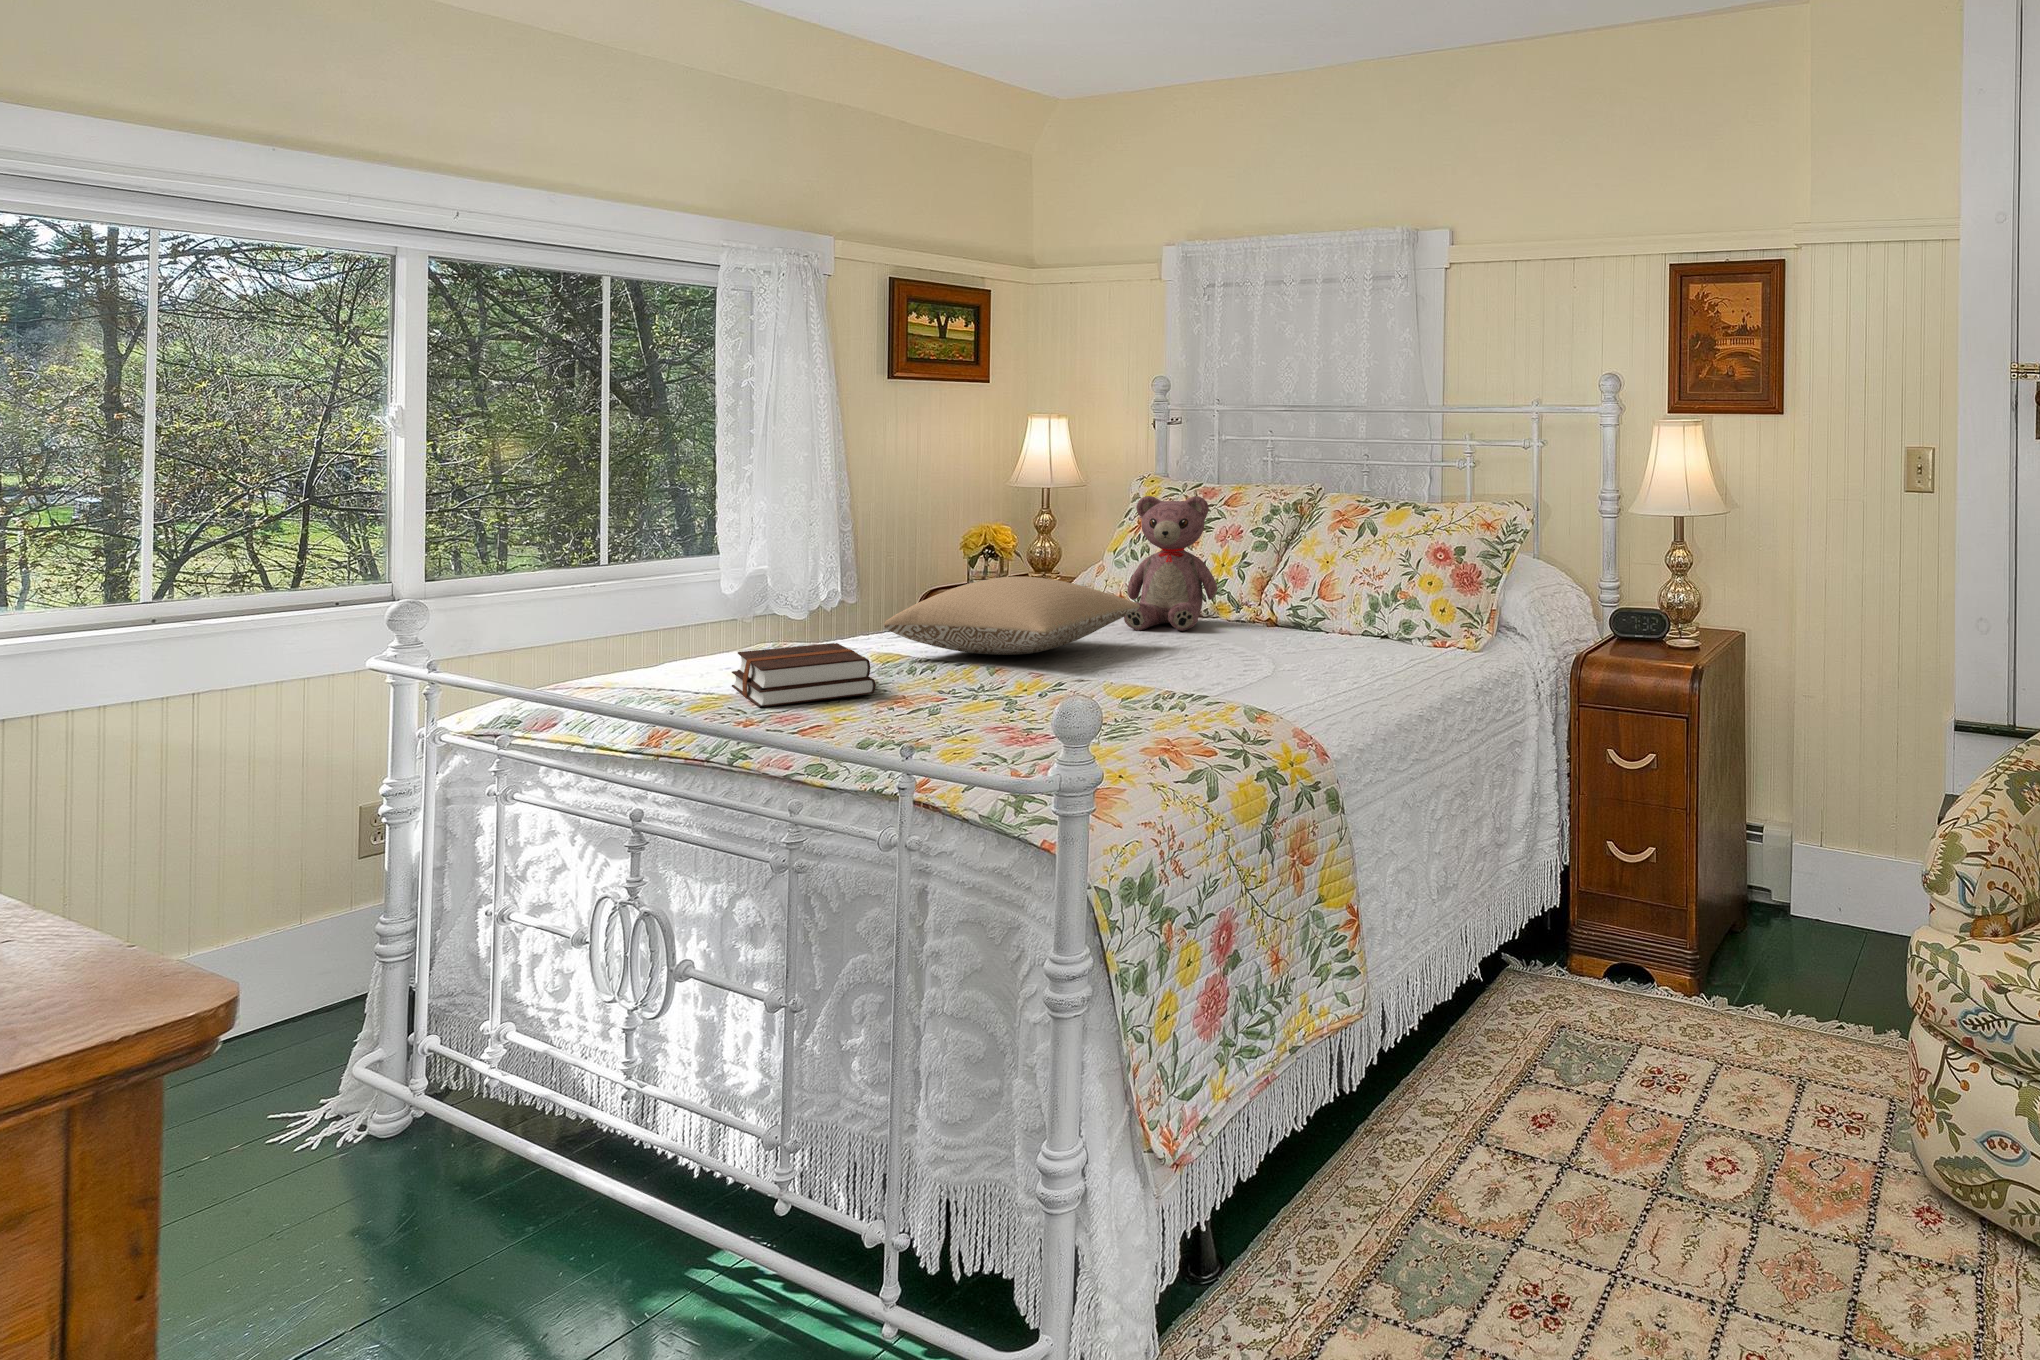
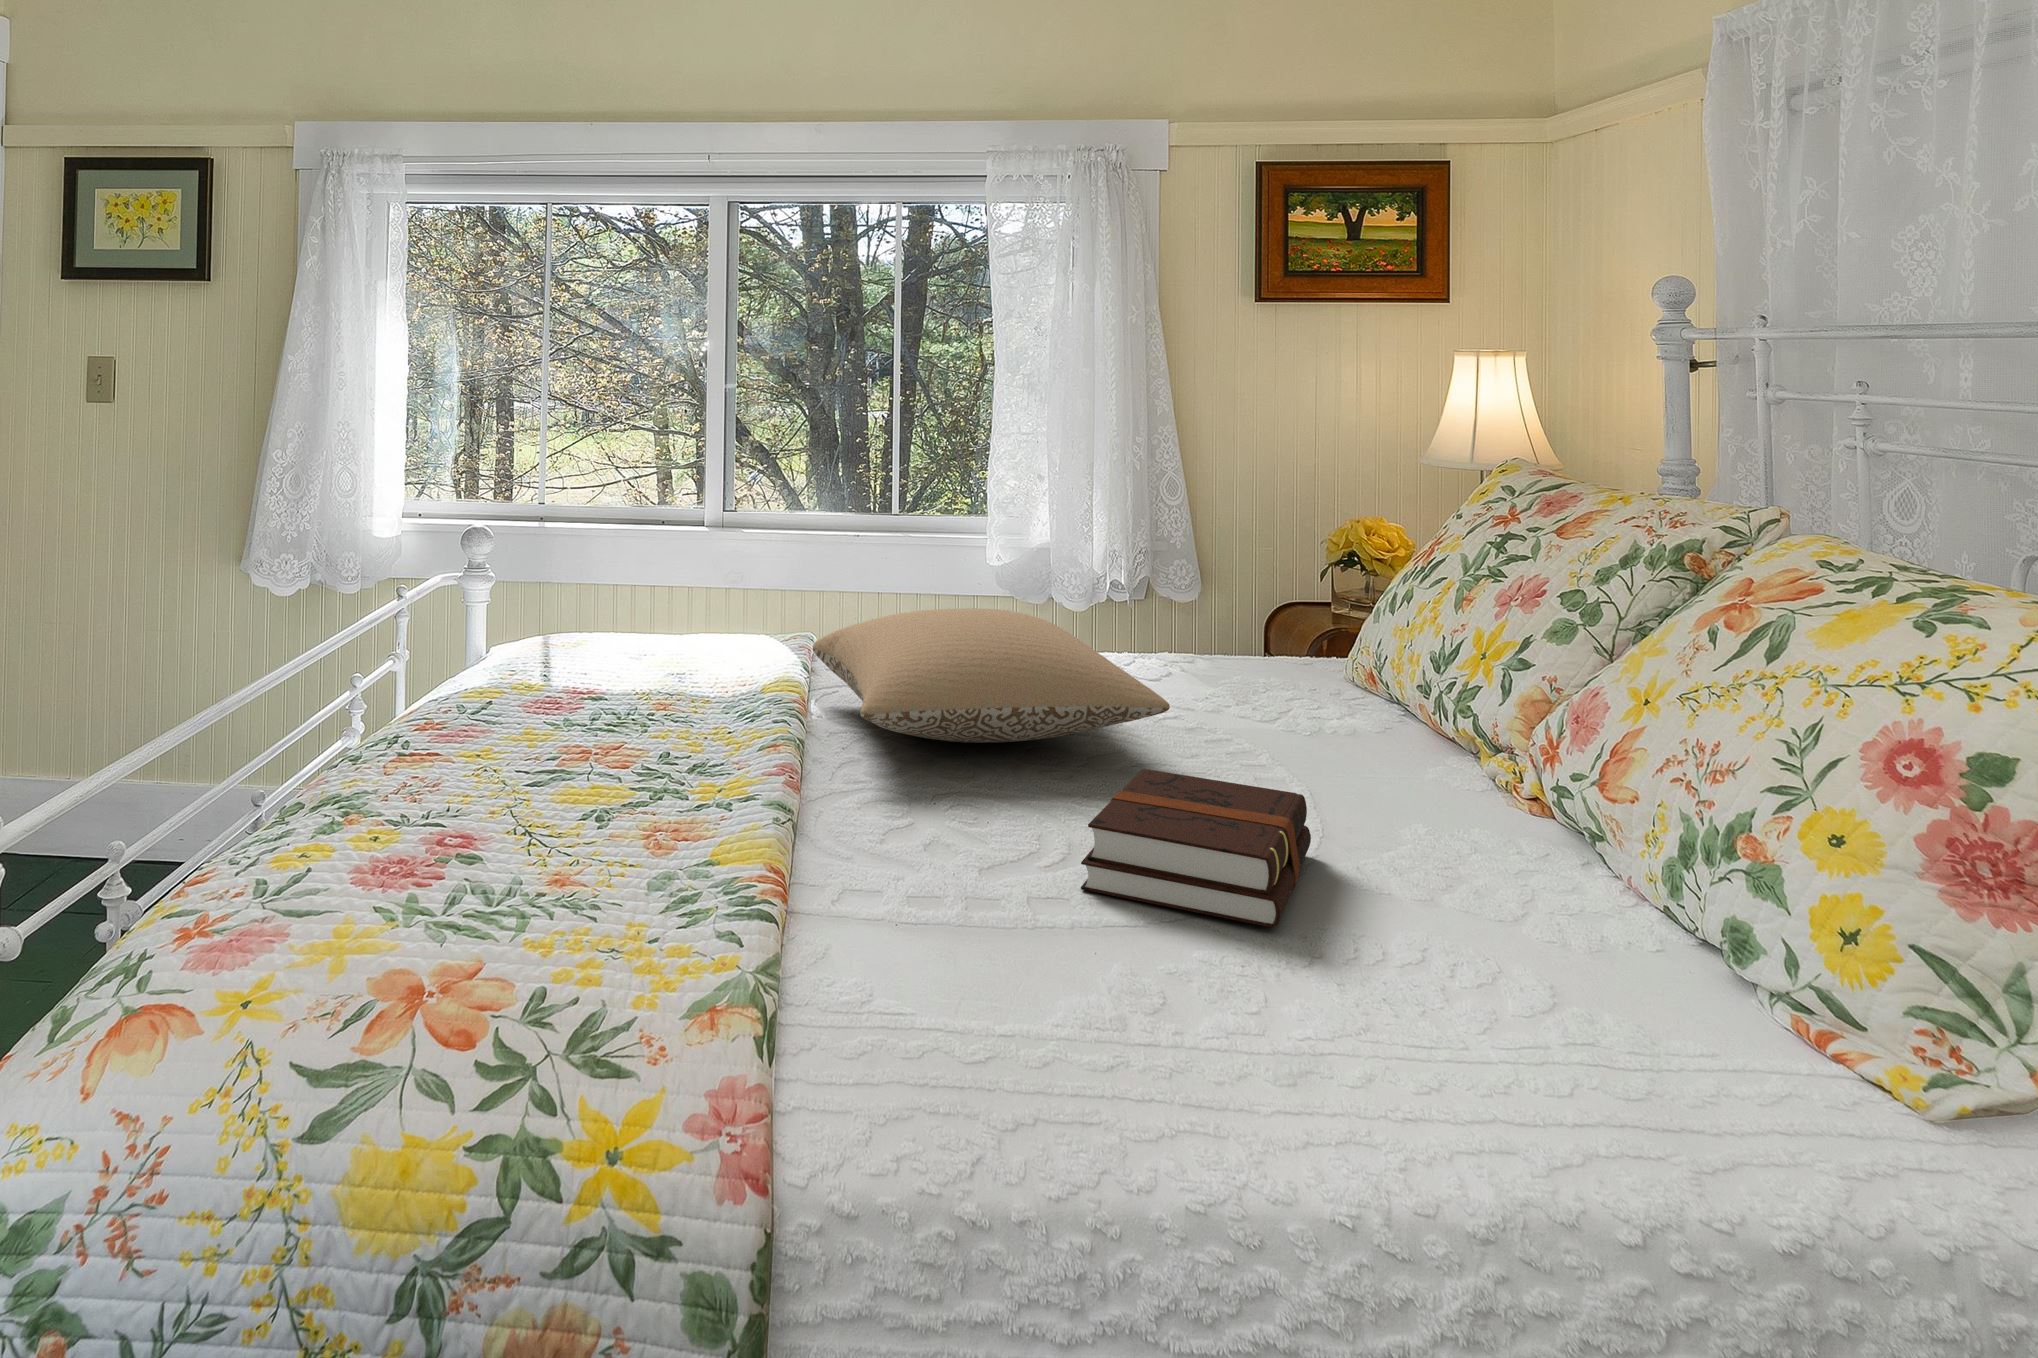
teddy bear: present [1124,496,1218,631] -> none [1266,504,1478,774]
hardback book: present [732,643,876,707] -> present [1081,769,1311,927]

